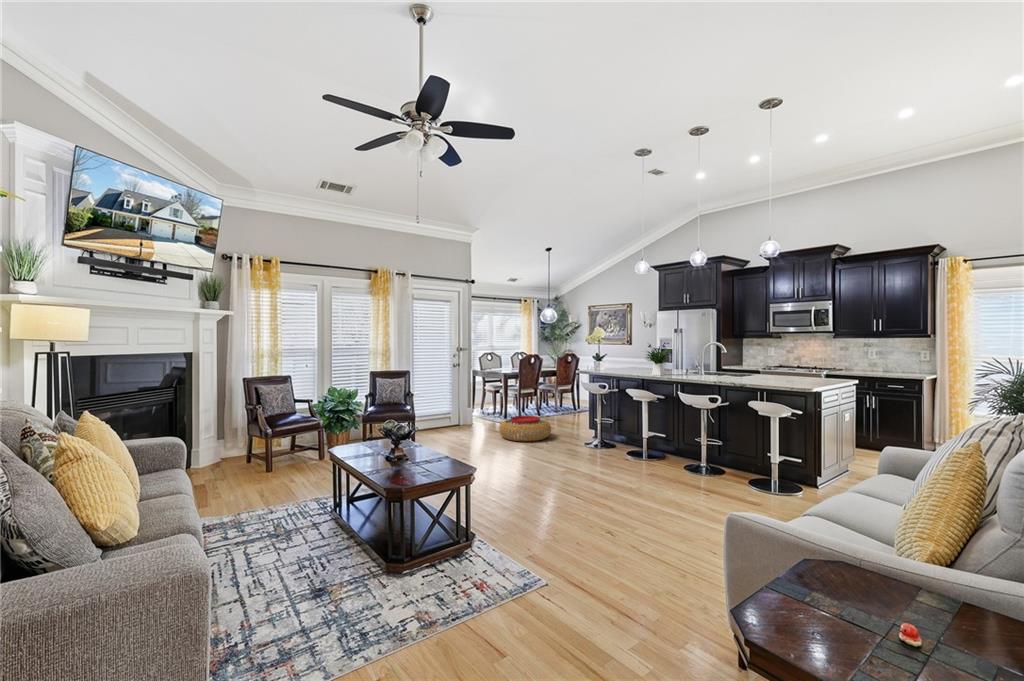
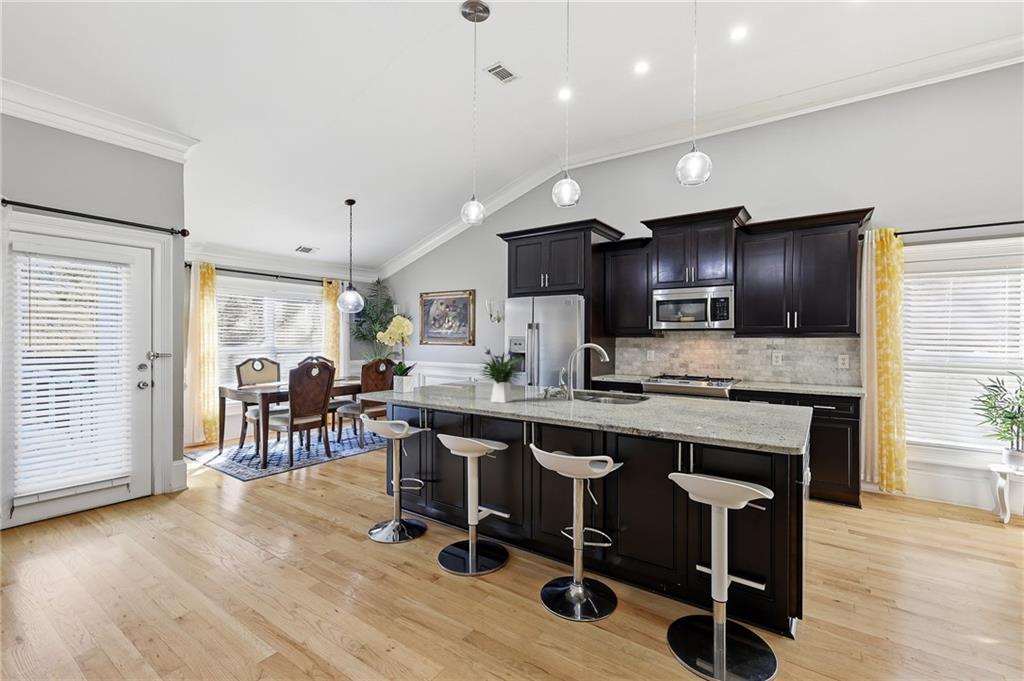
pouf: present [500,416,551,441] -> none [214,477,322,536]

